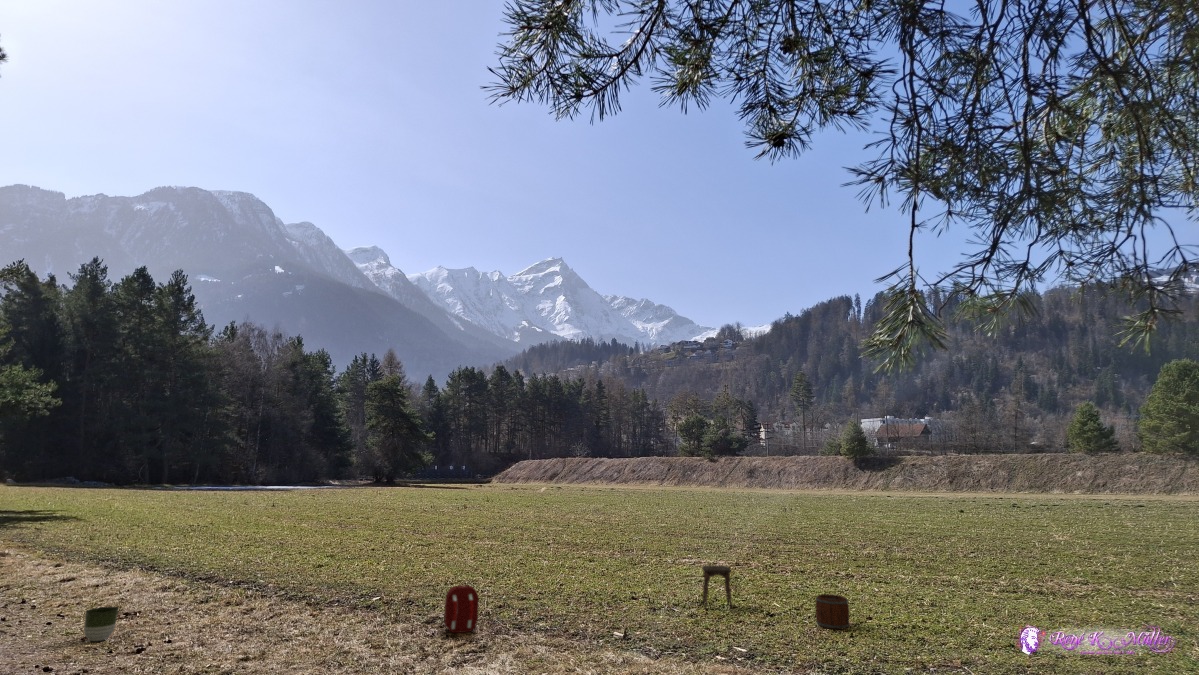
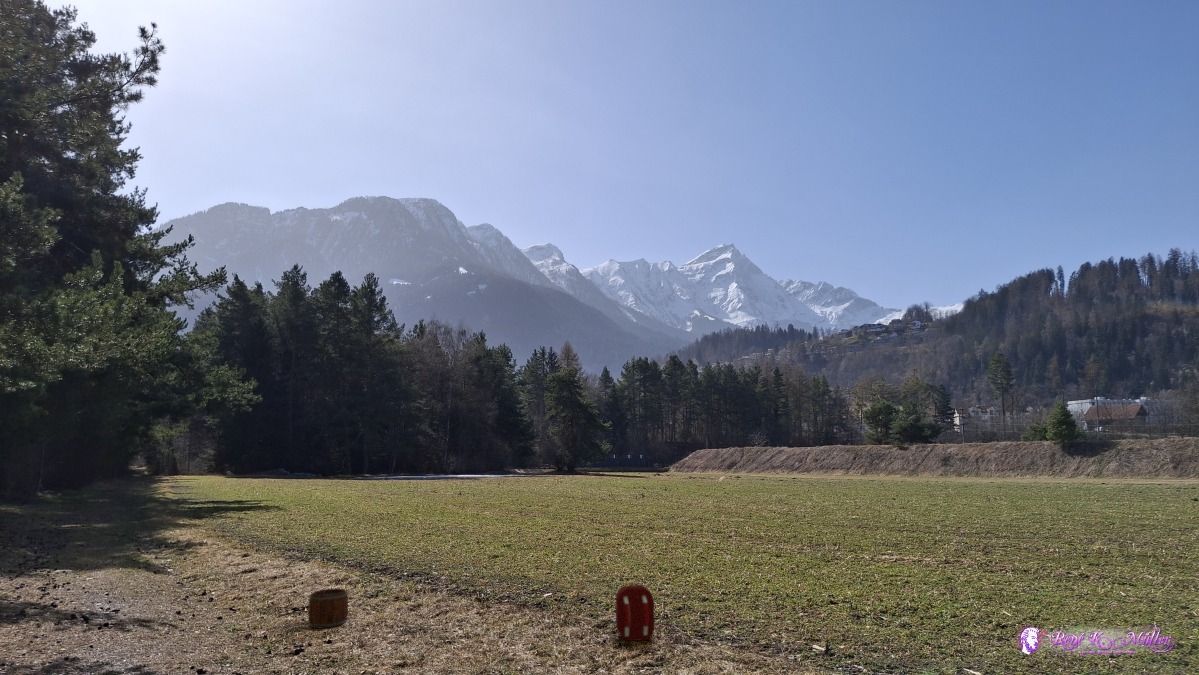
stool: present [703,565,732,610] -> none [932,562,980,620]
bucket: present [815,594,849,629] -> present [308,589,348,629]
planter: present [84,606,119,641] -> none [251,602,282,638]

